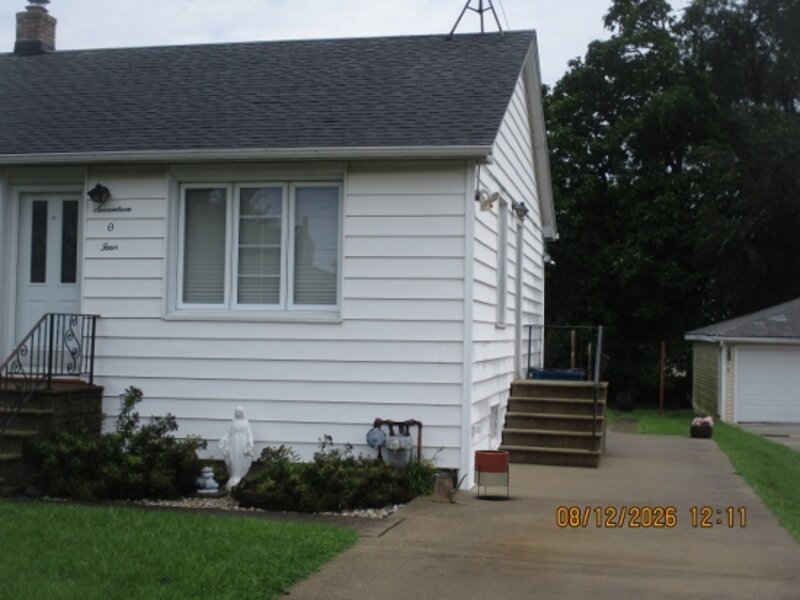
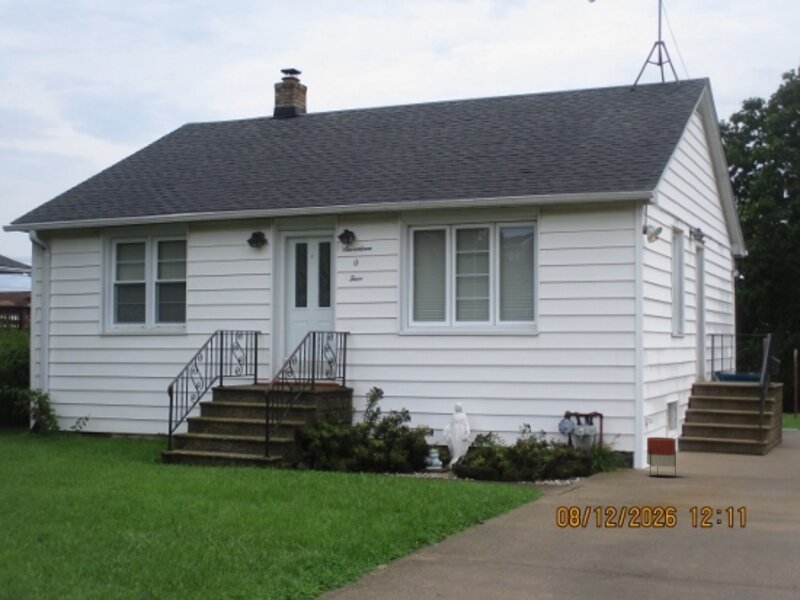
watering can: present [431,473,467,503] -> none [611,455,639,478]

